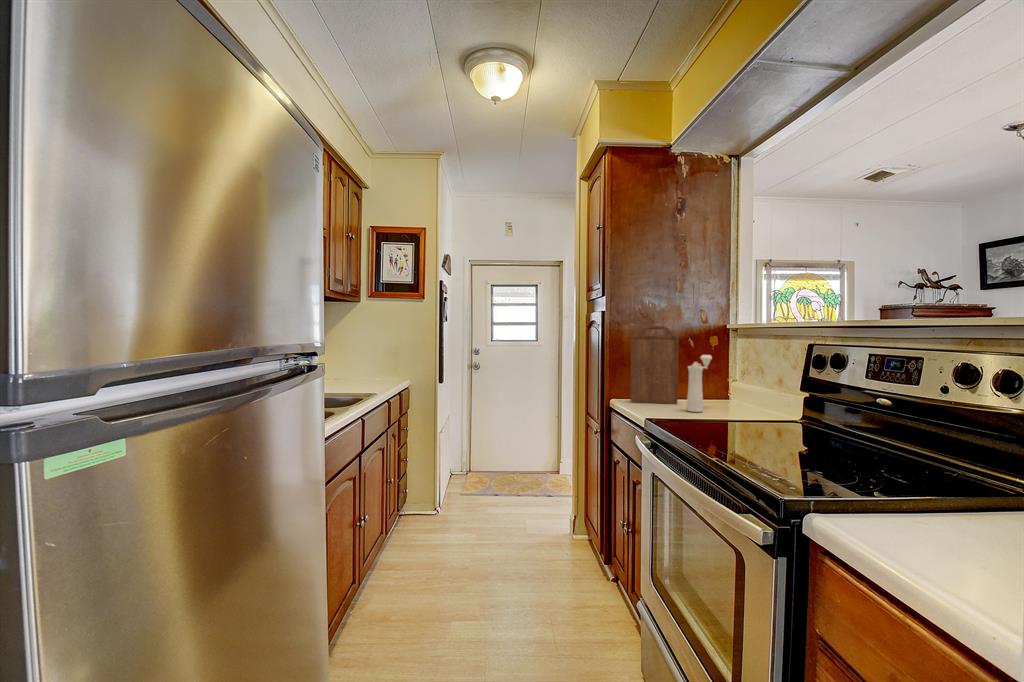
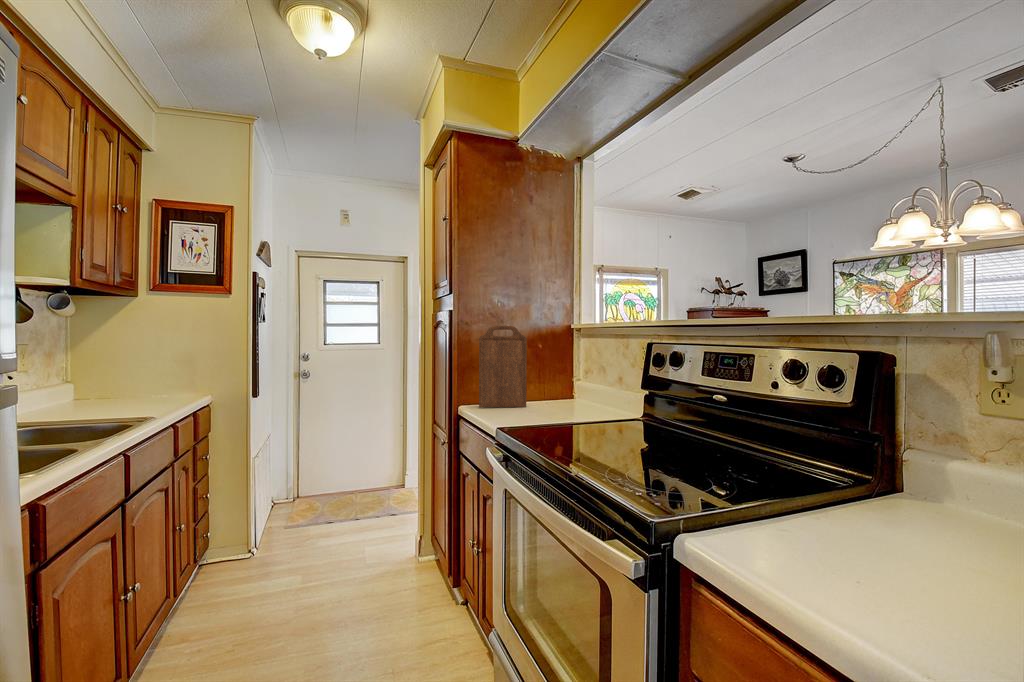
pepper mill: present [687,355,712,412] -> none [537,356,560,415]

